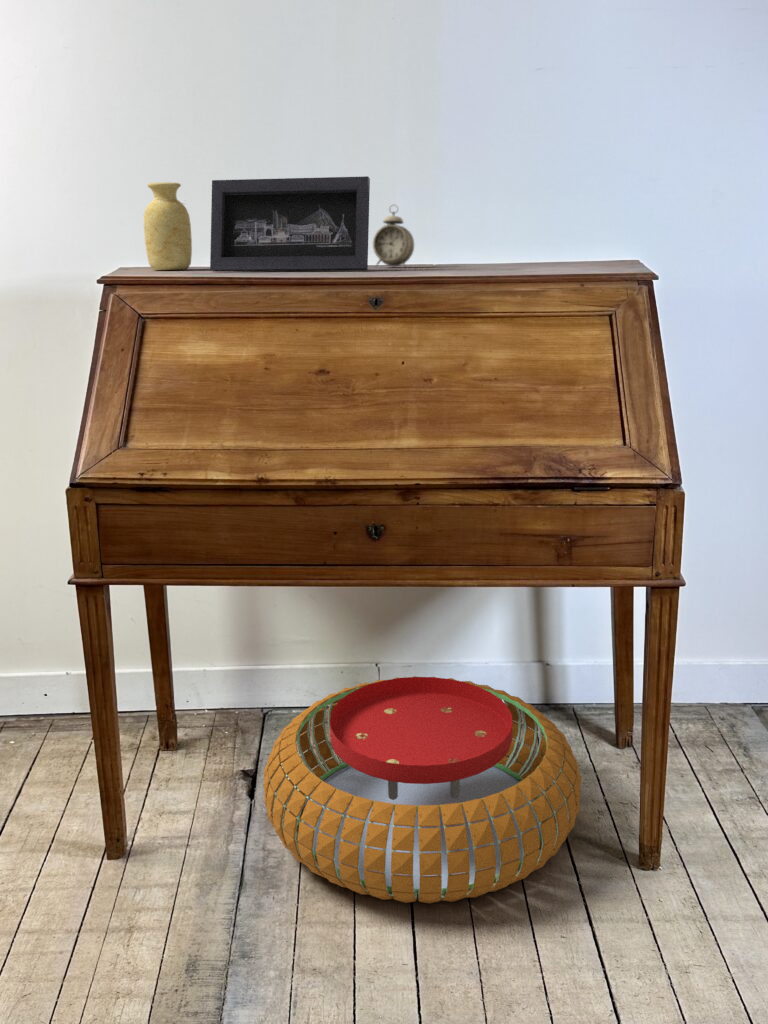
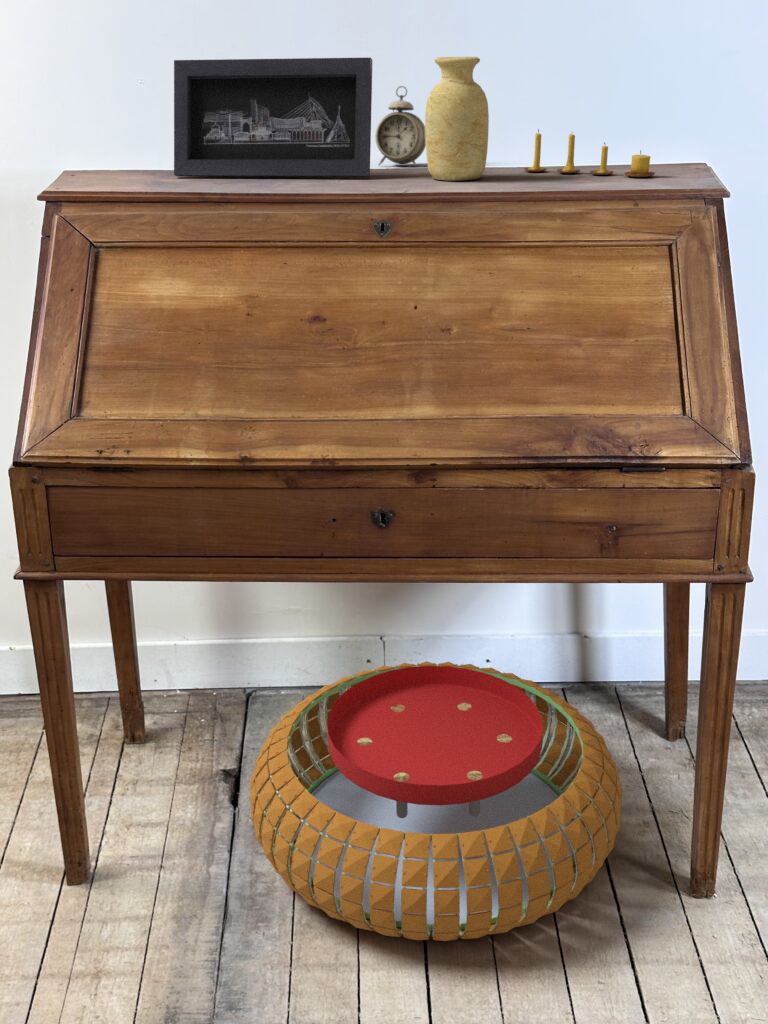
vase: present [144,182,192,270] -> present [425,57,489,181]
candle: none [492,234,597,268] -> present [524,130,655,177]

